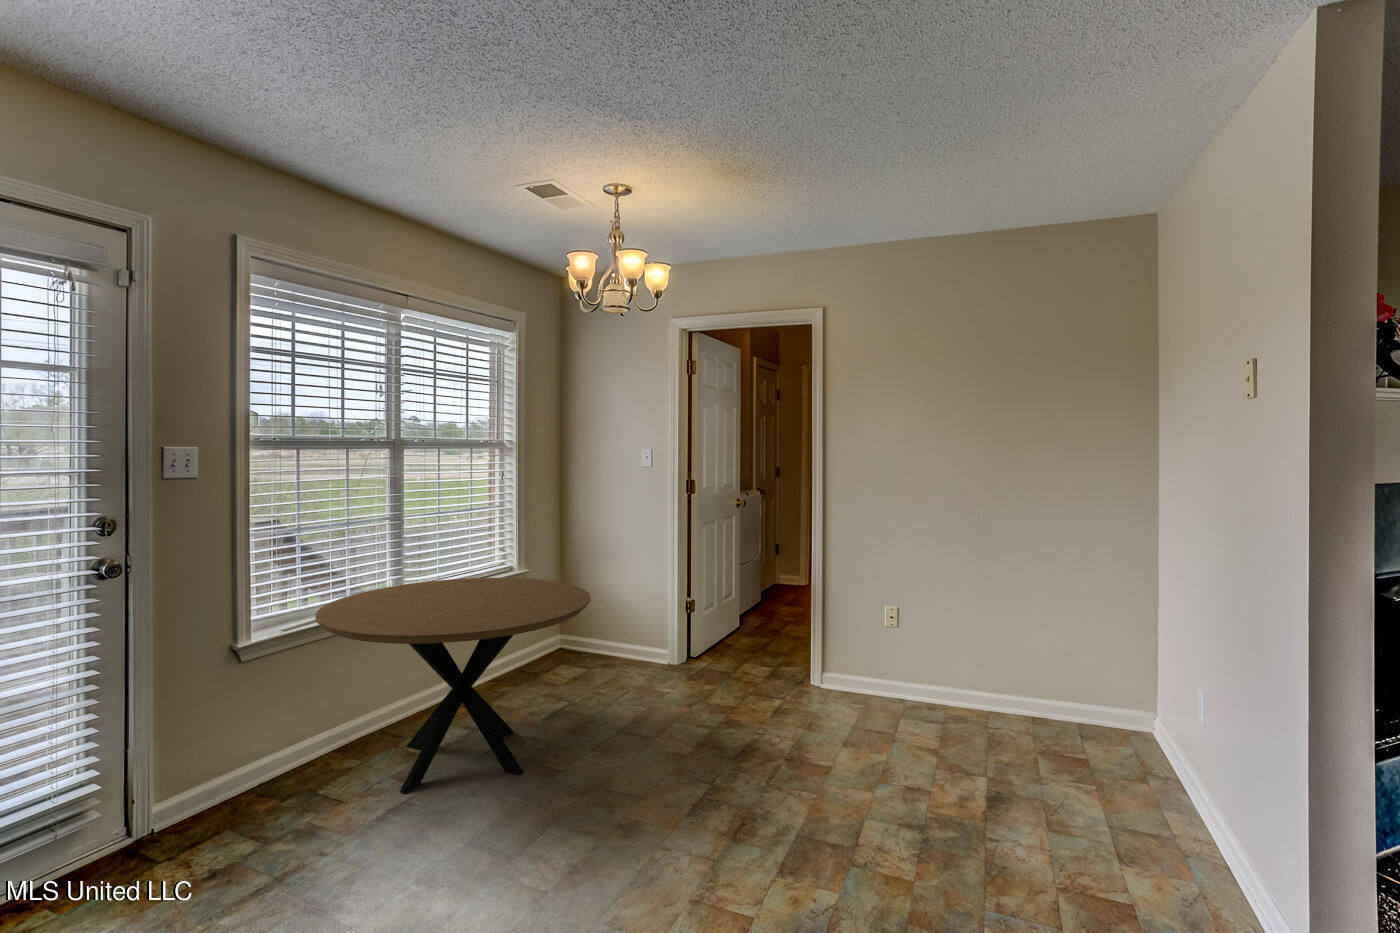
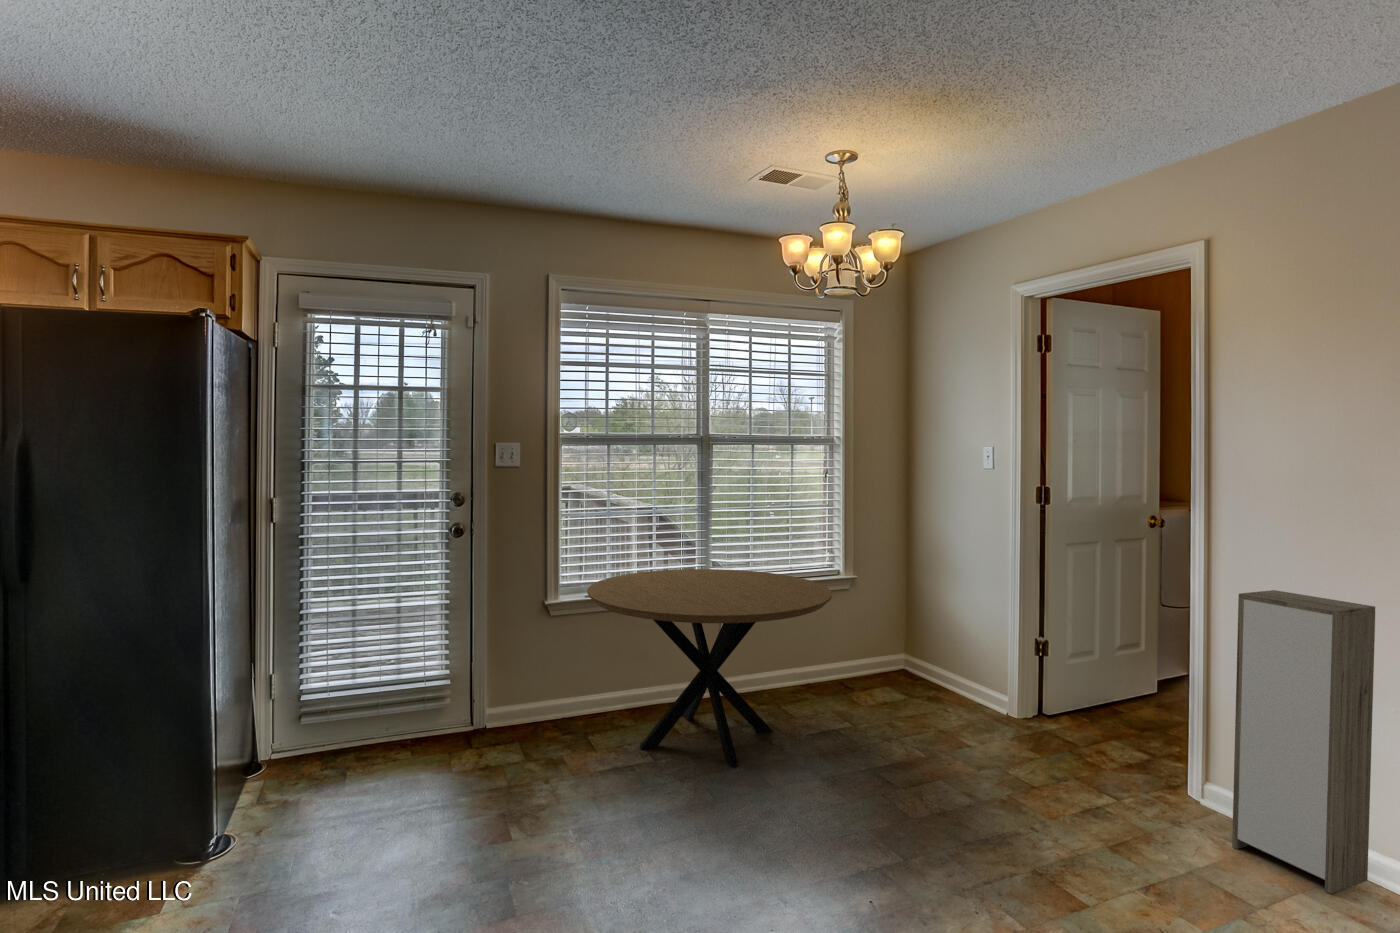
storage cabinet: none [860,540,921,714] -> present [1232,590,1375,894]

